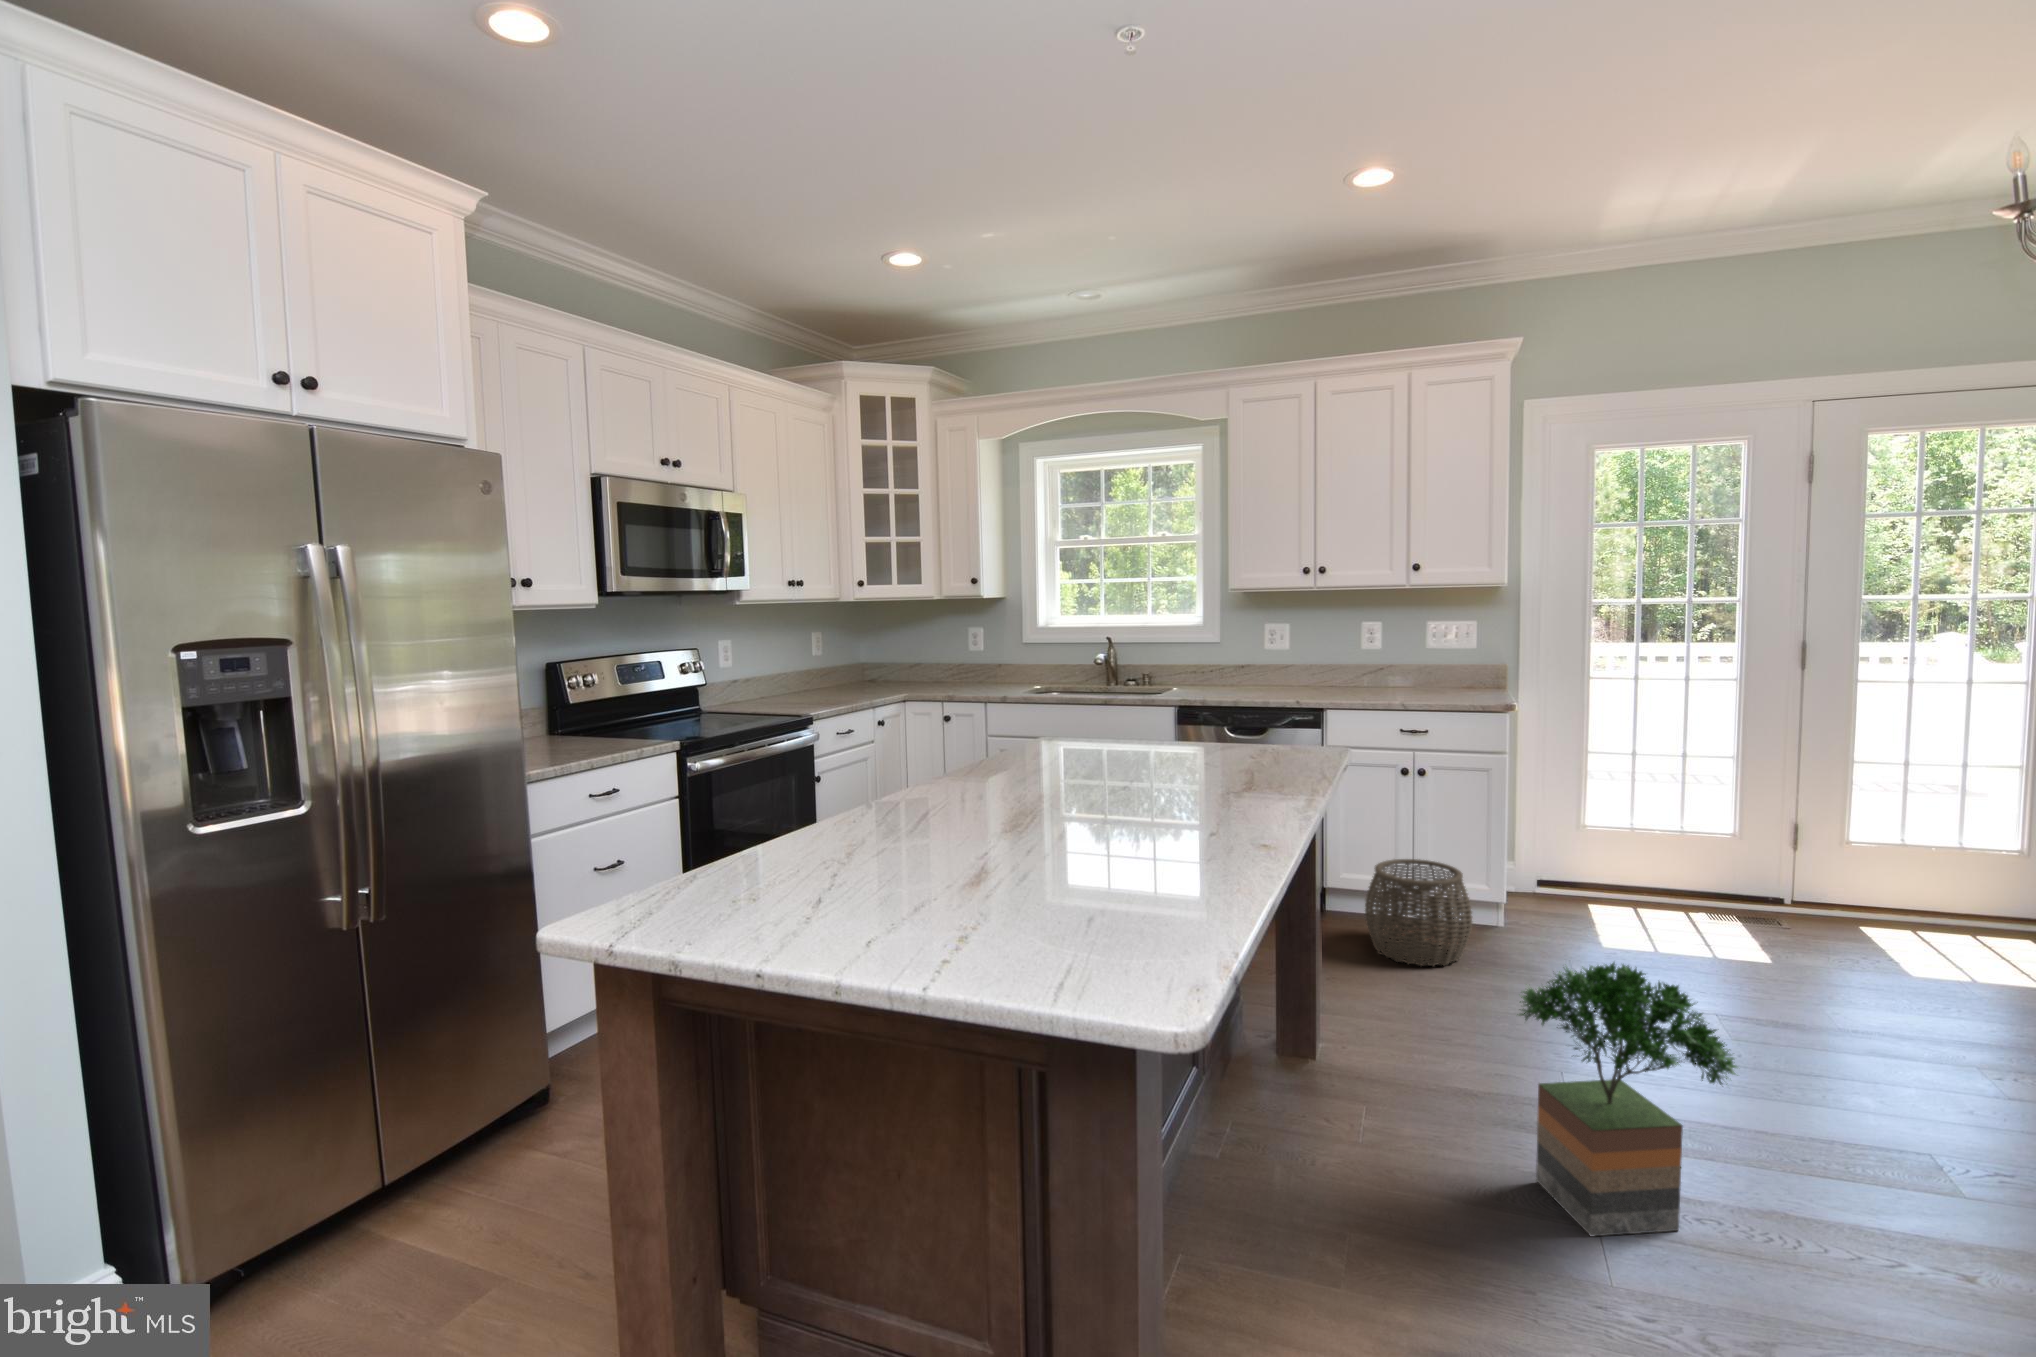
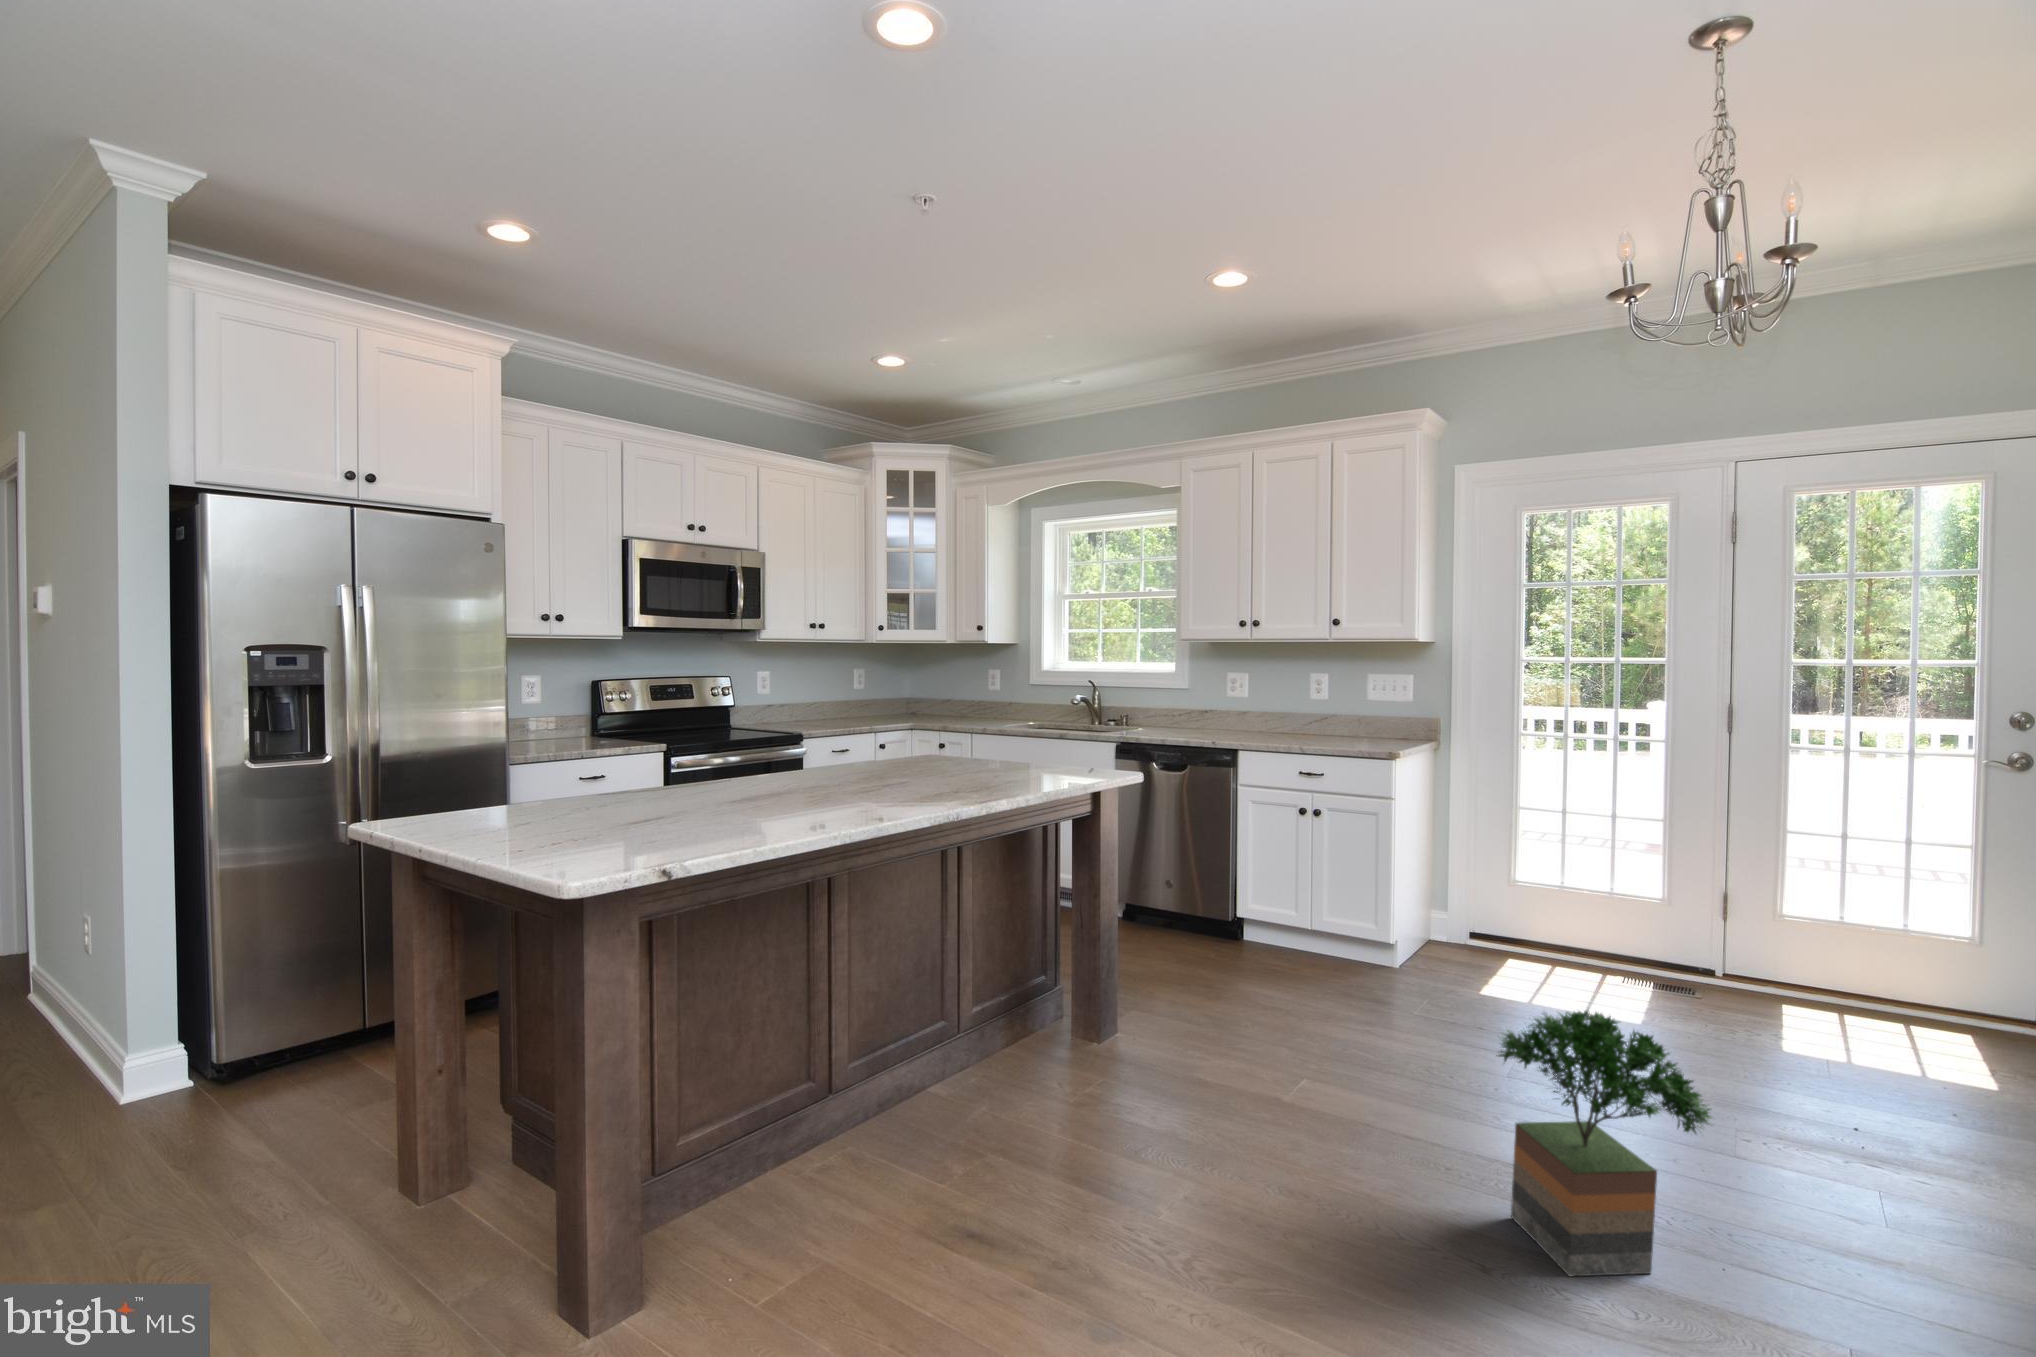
woven basket: present [1365,859,1472,966] -> none [1328,898,1428,1000]

